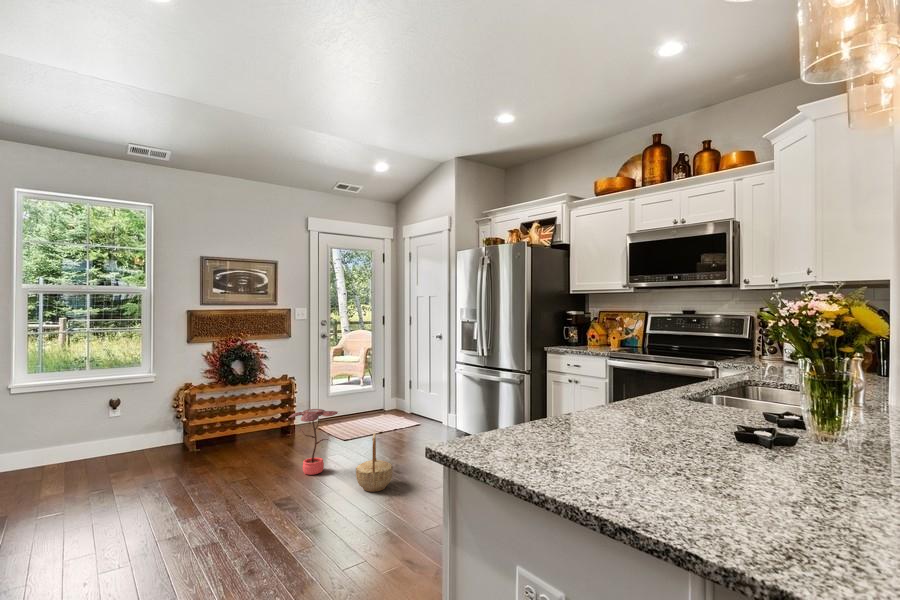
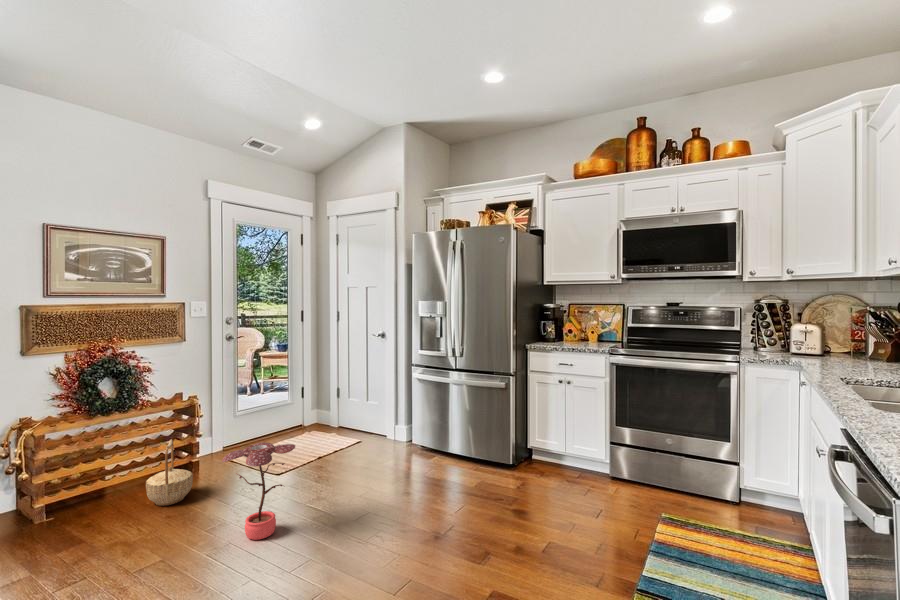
basket: present [356,433,393,492] -> present [146,439,193,506]

